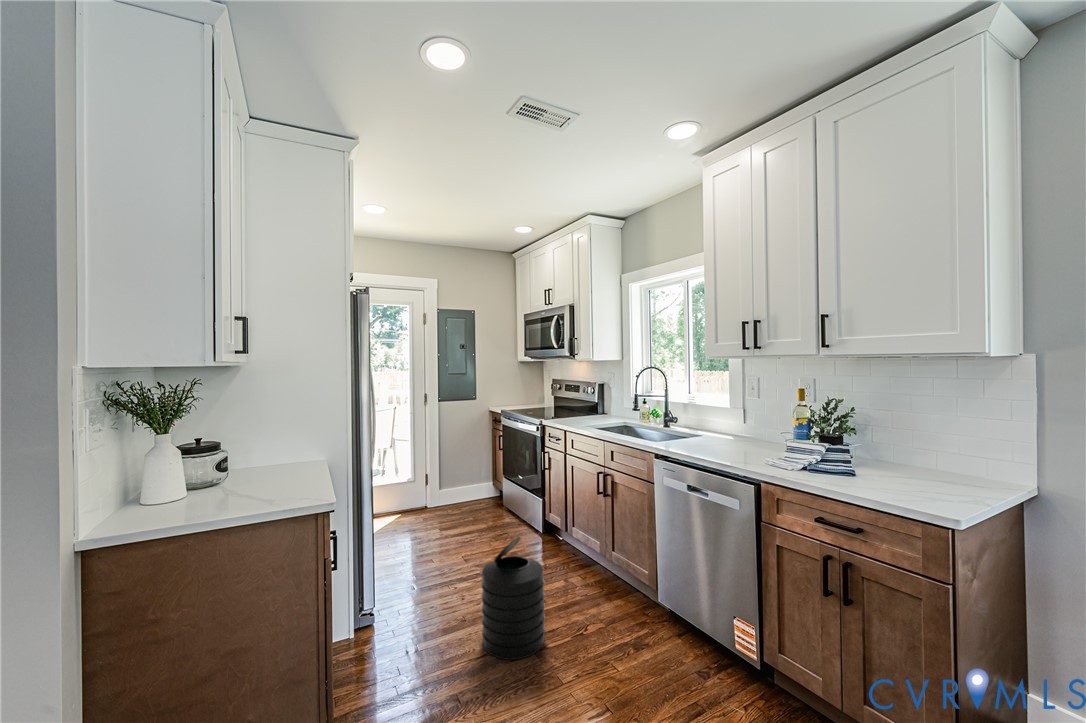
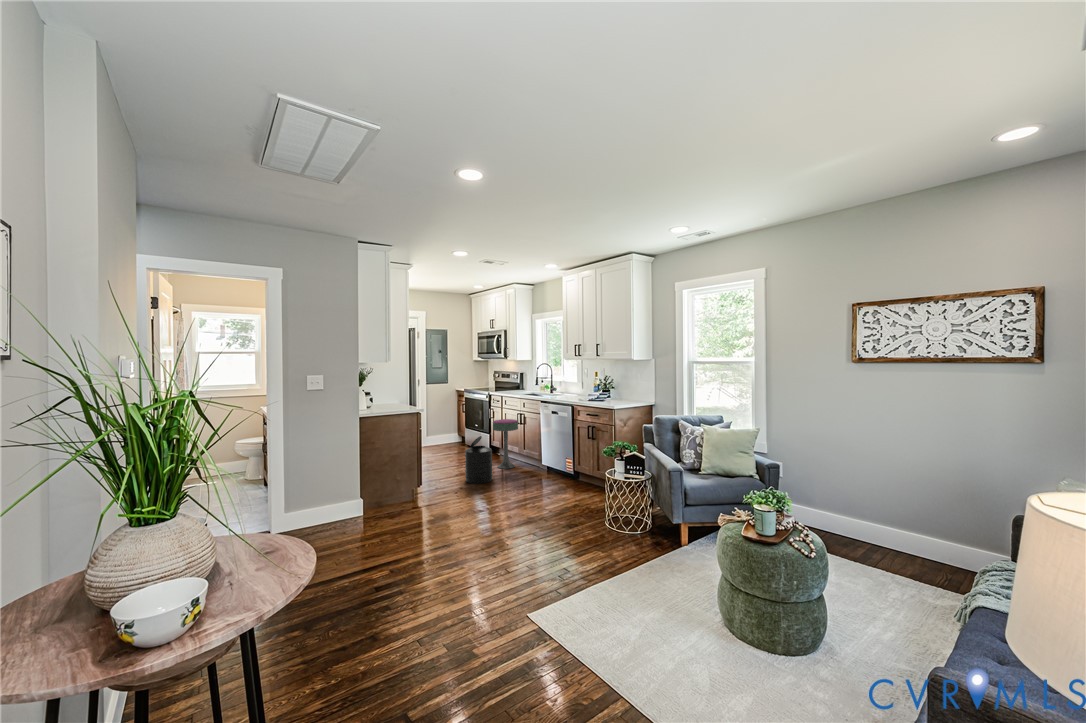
bar stool: none [547,482,601,594] -> present [493,419,518,469]

